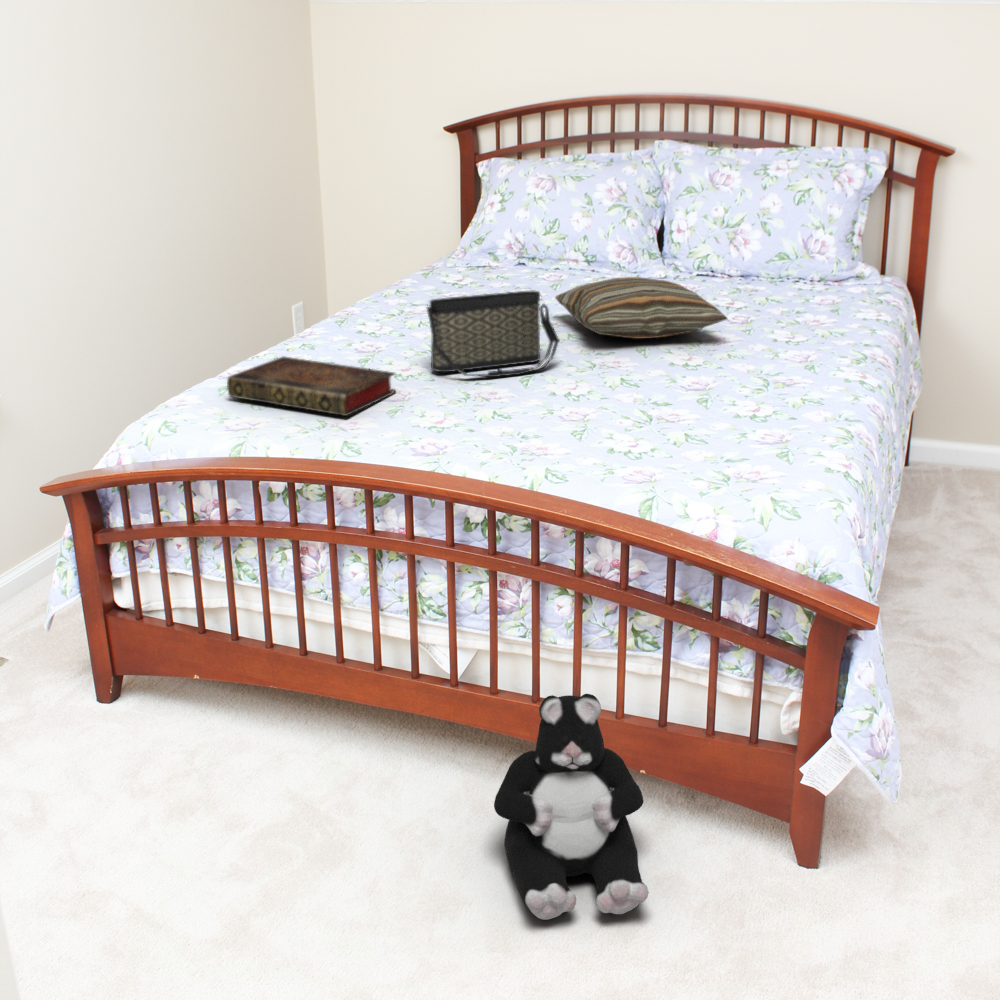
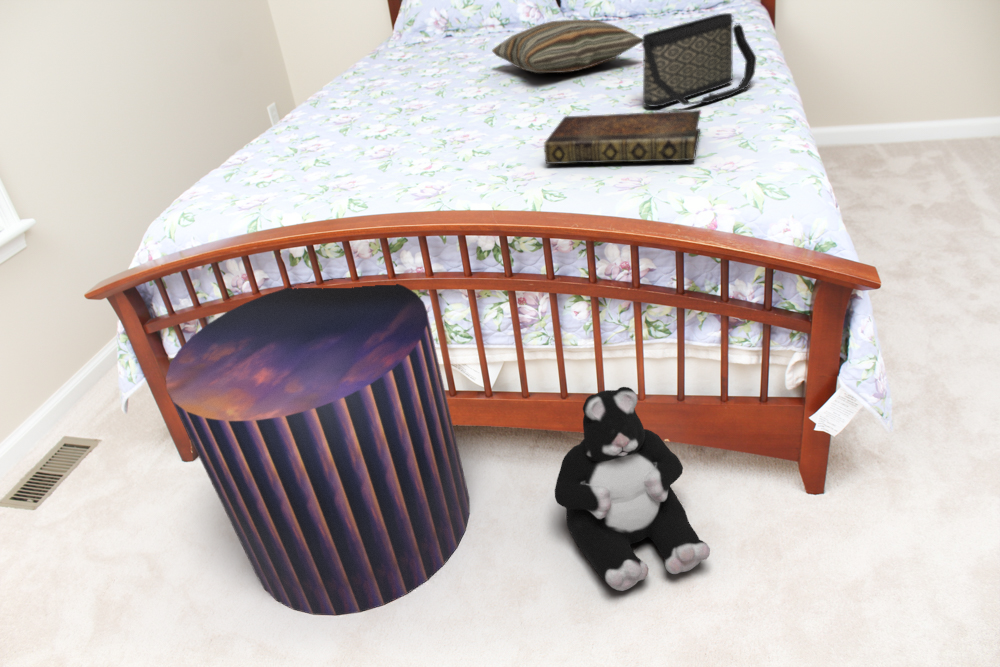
handbag: present [427,290,559,377] -> present [642,13,756,107]
book: present [227,357,395,416] -> present [544,110,700,164]
pouf: none [116,522,407,888] -> present [166,278,470,615]

